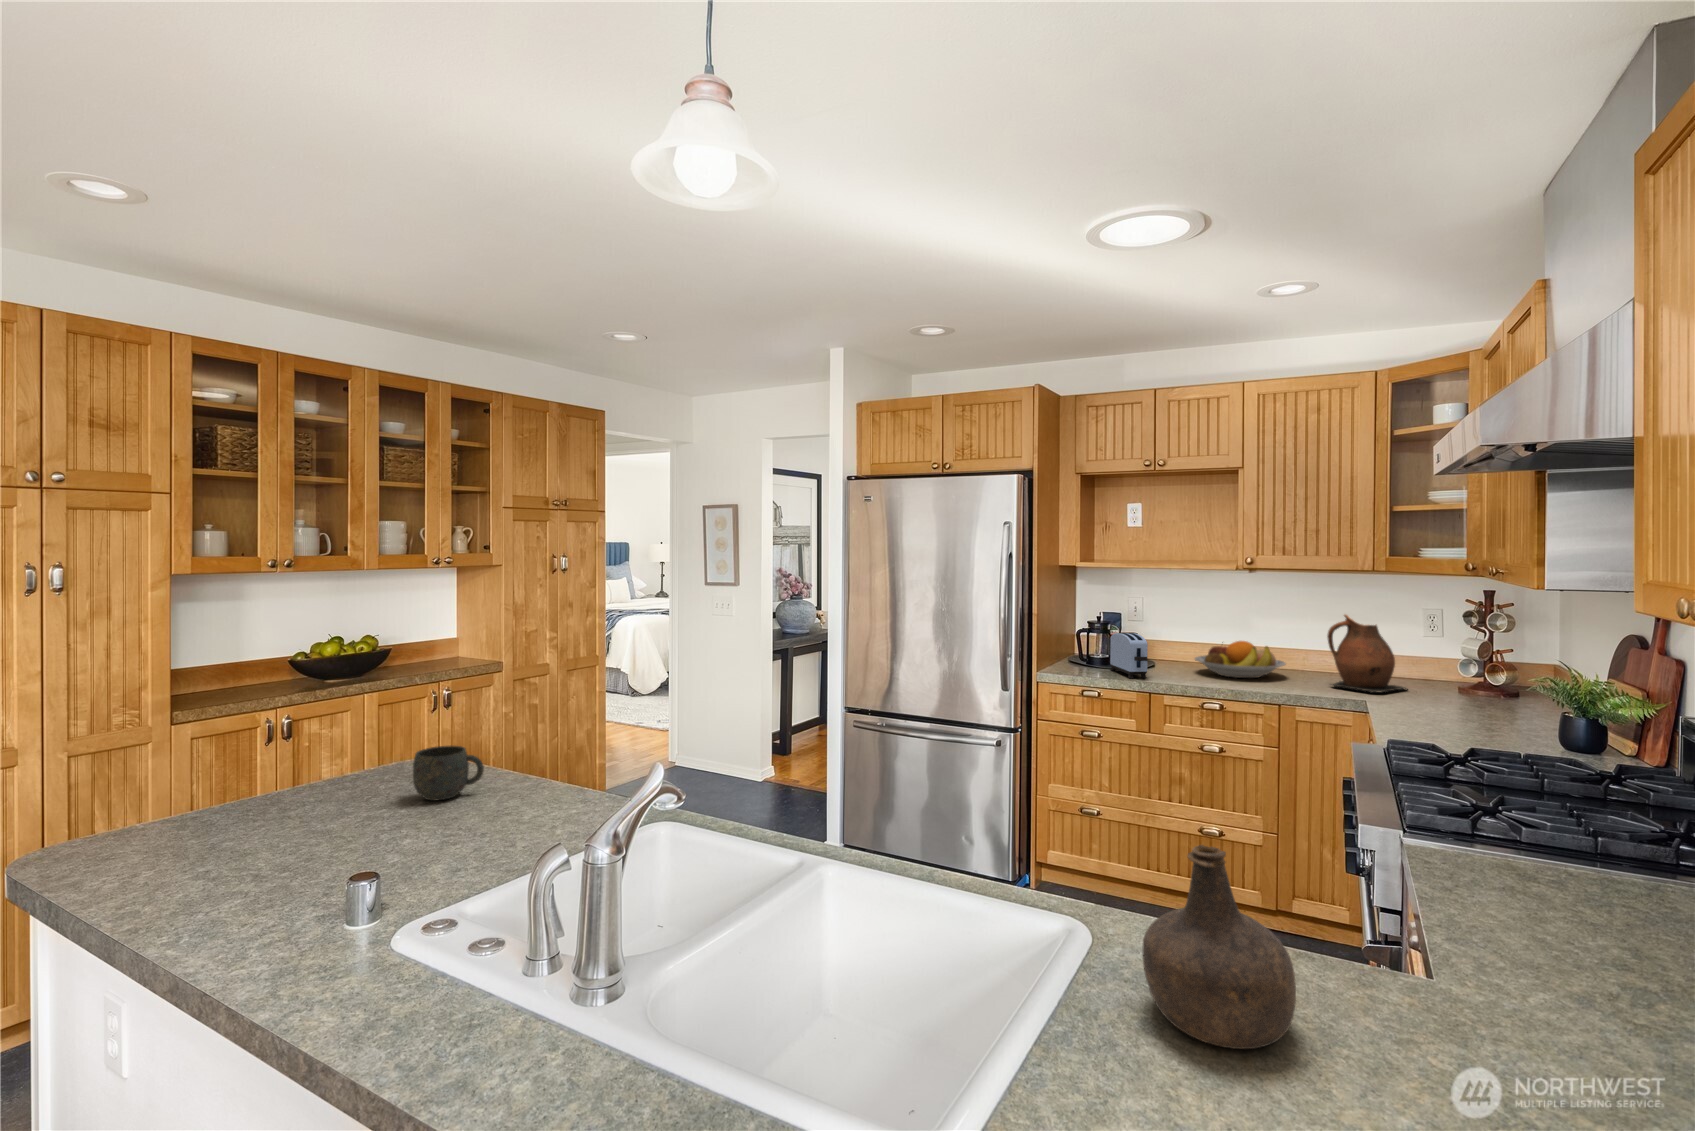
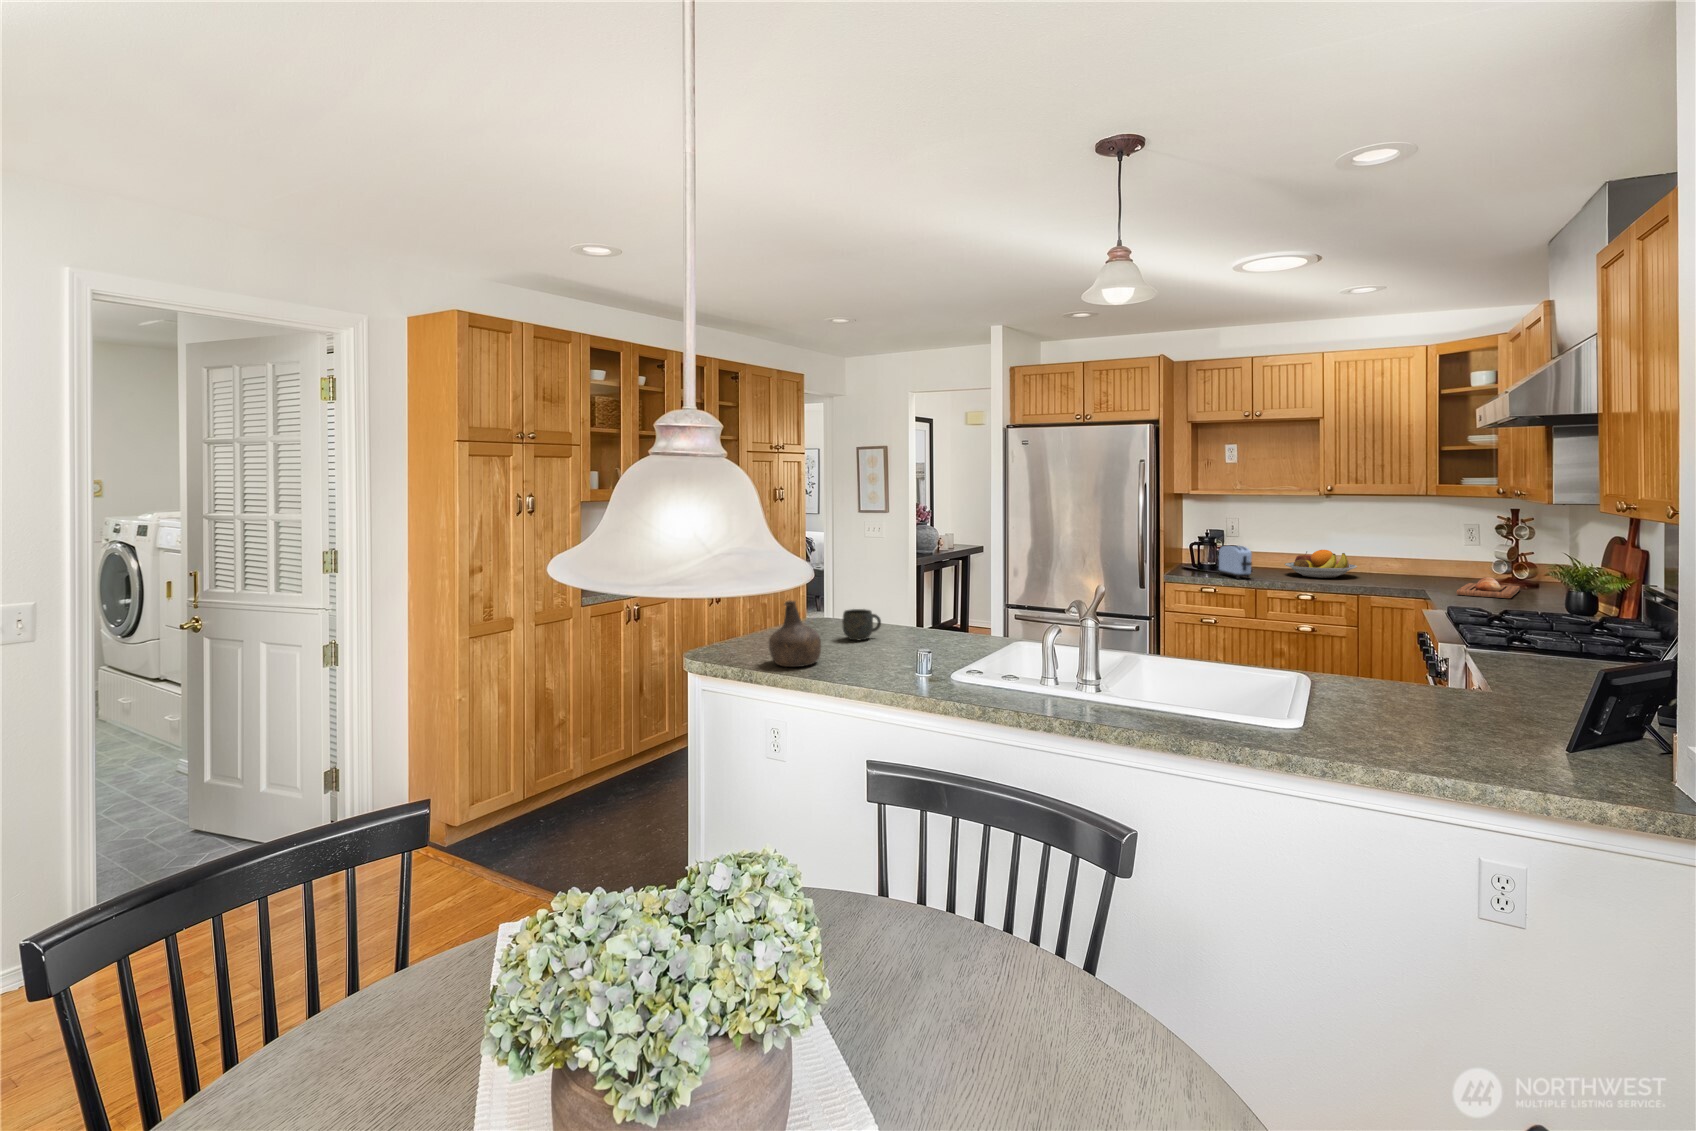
ceramic pitcher: present [1327,615,1406,693] -> none [1391,528,1452,585]
bread loaf: none [1412,686,1499,721] -> present [1456,577,1520,598]
bottle: present [1142,845,1296,1049] -> present [769,600,821,667]

